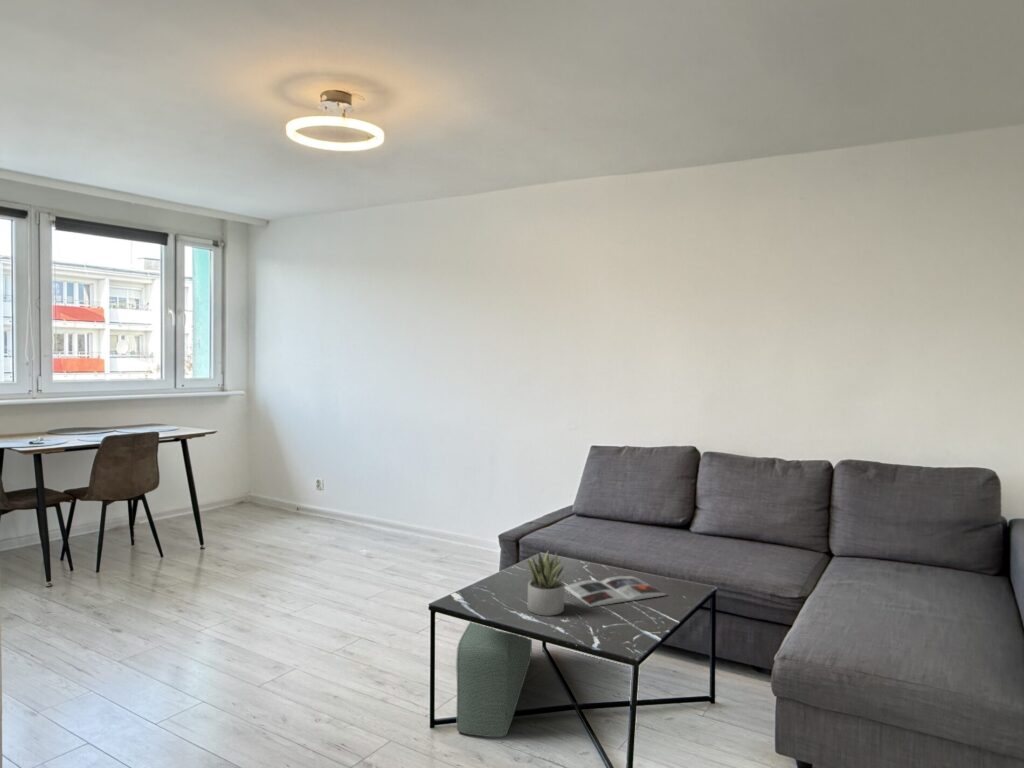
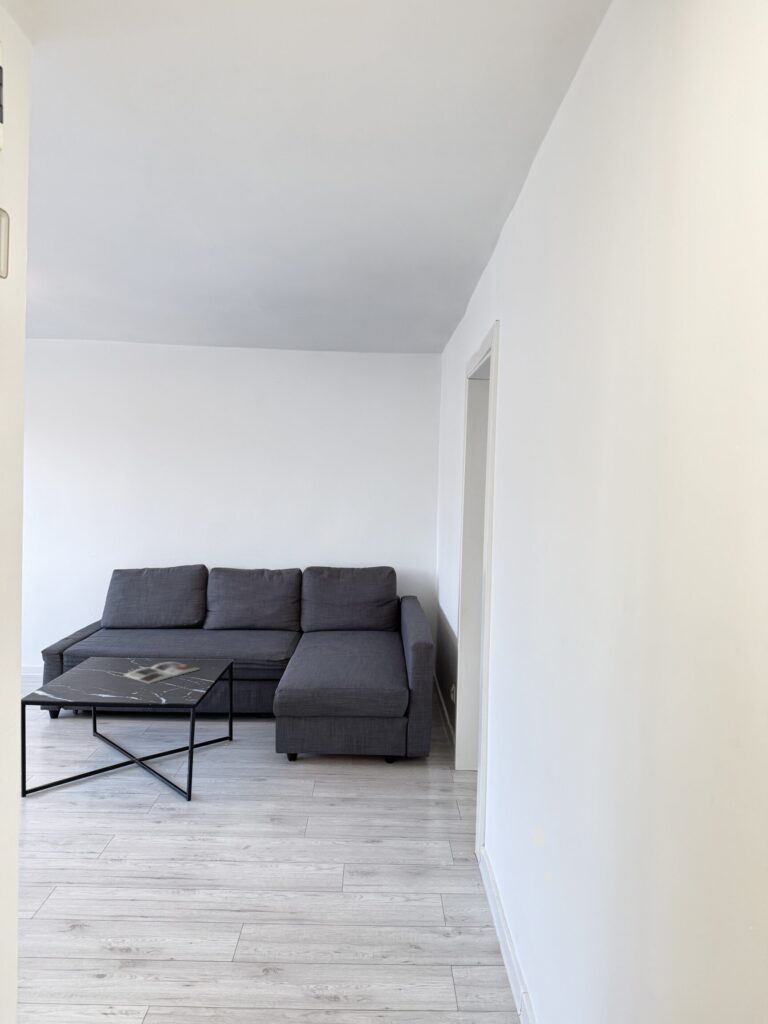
succulent plant: present [527,552,565,616] -> none [100,646,132,693]
pouf: present [456,622,532,737] -> none [43,686,90,796]

